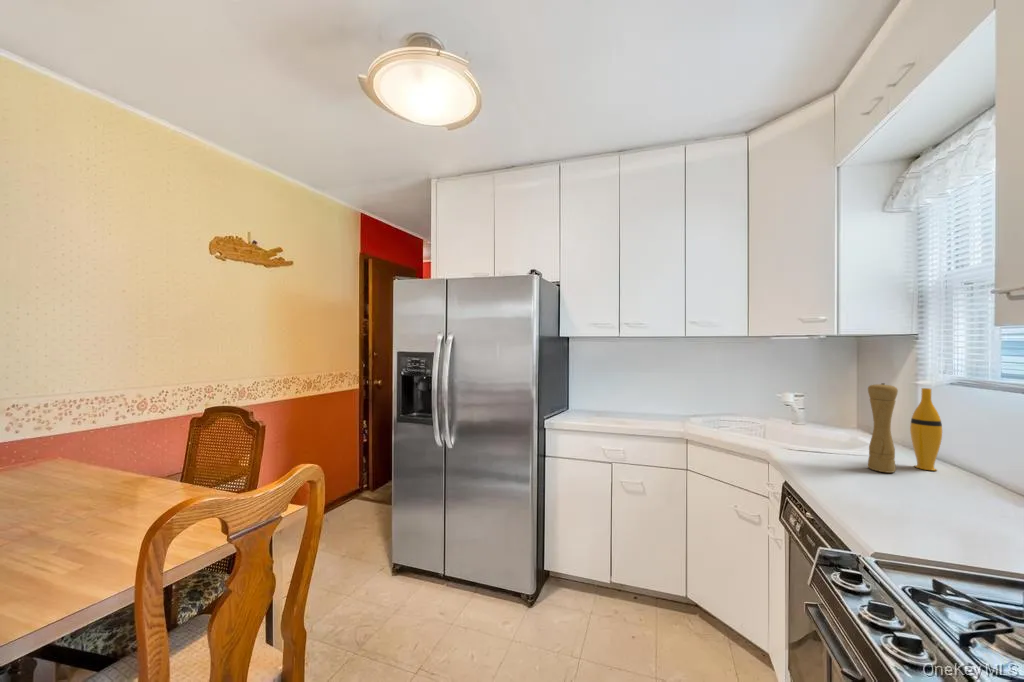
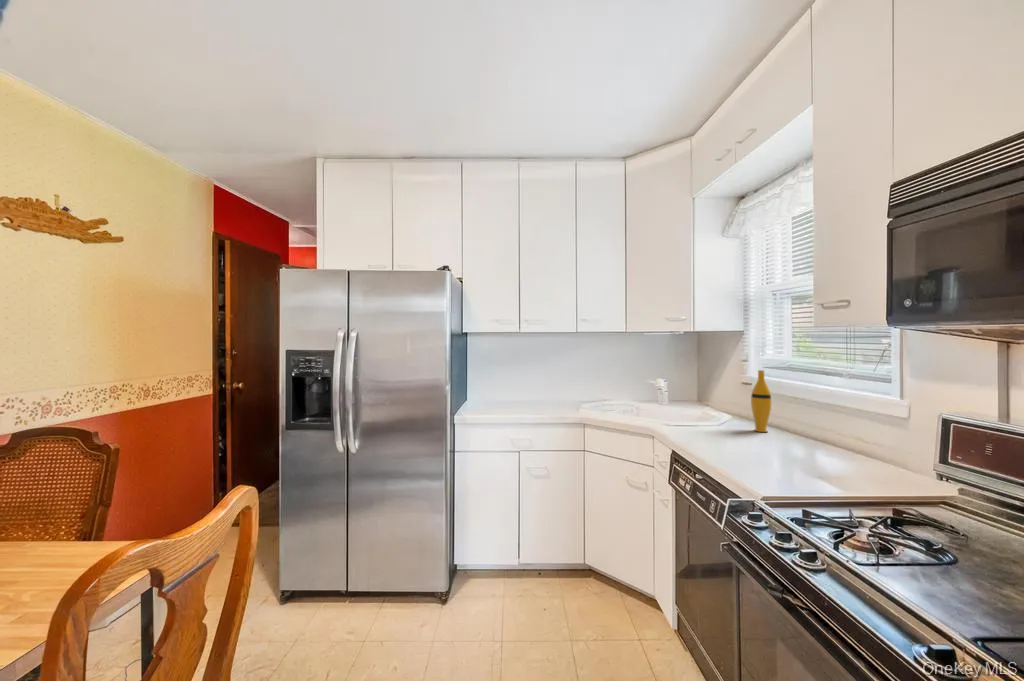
pepper mill: present [868,383,898,473] -> none [727,367,747,436]

